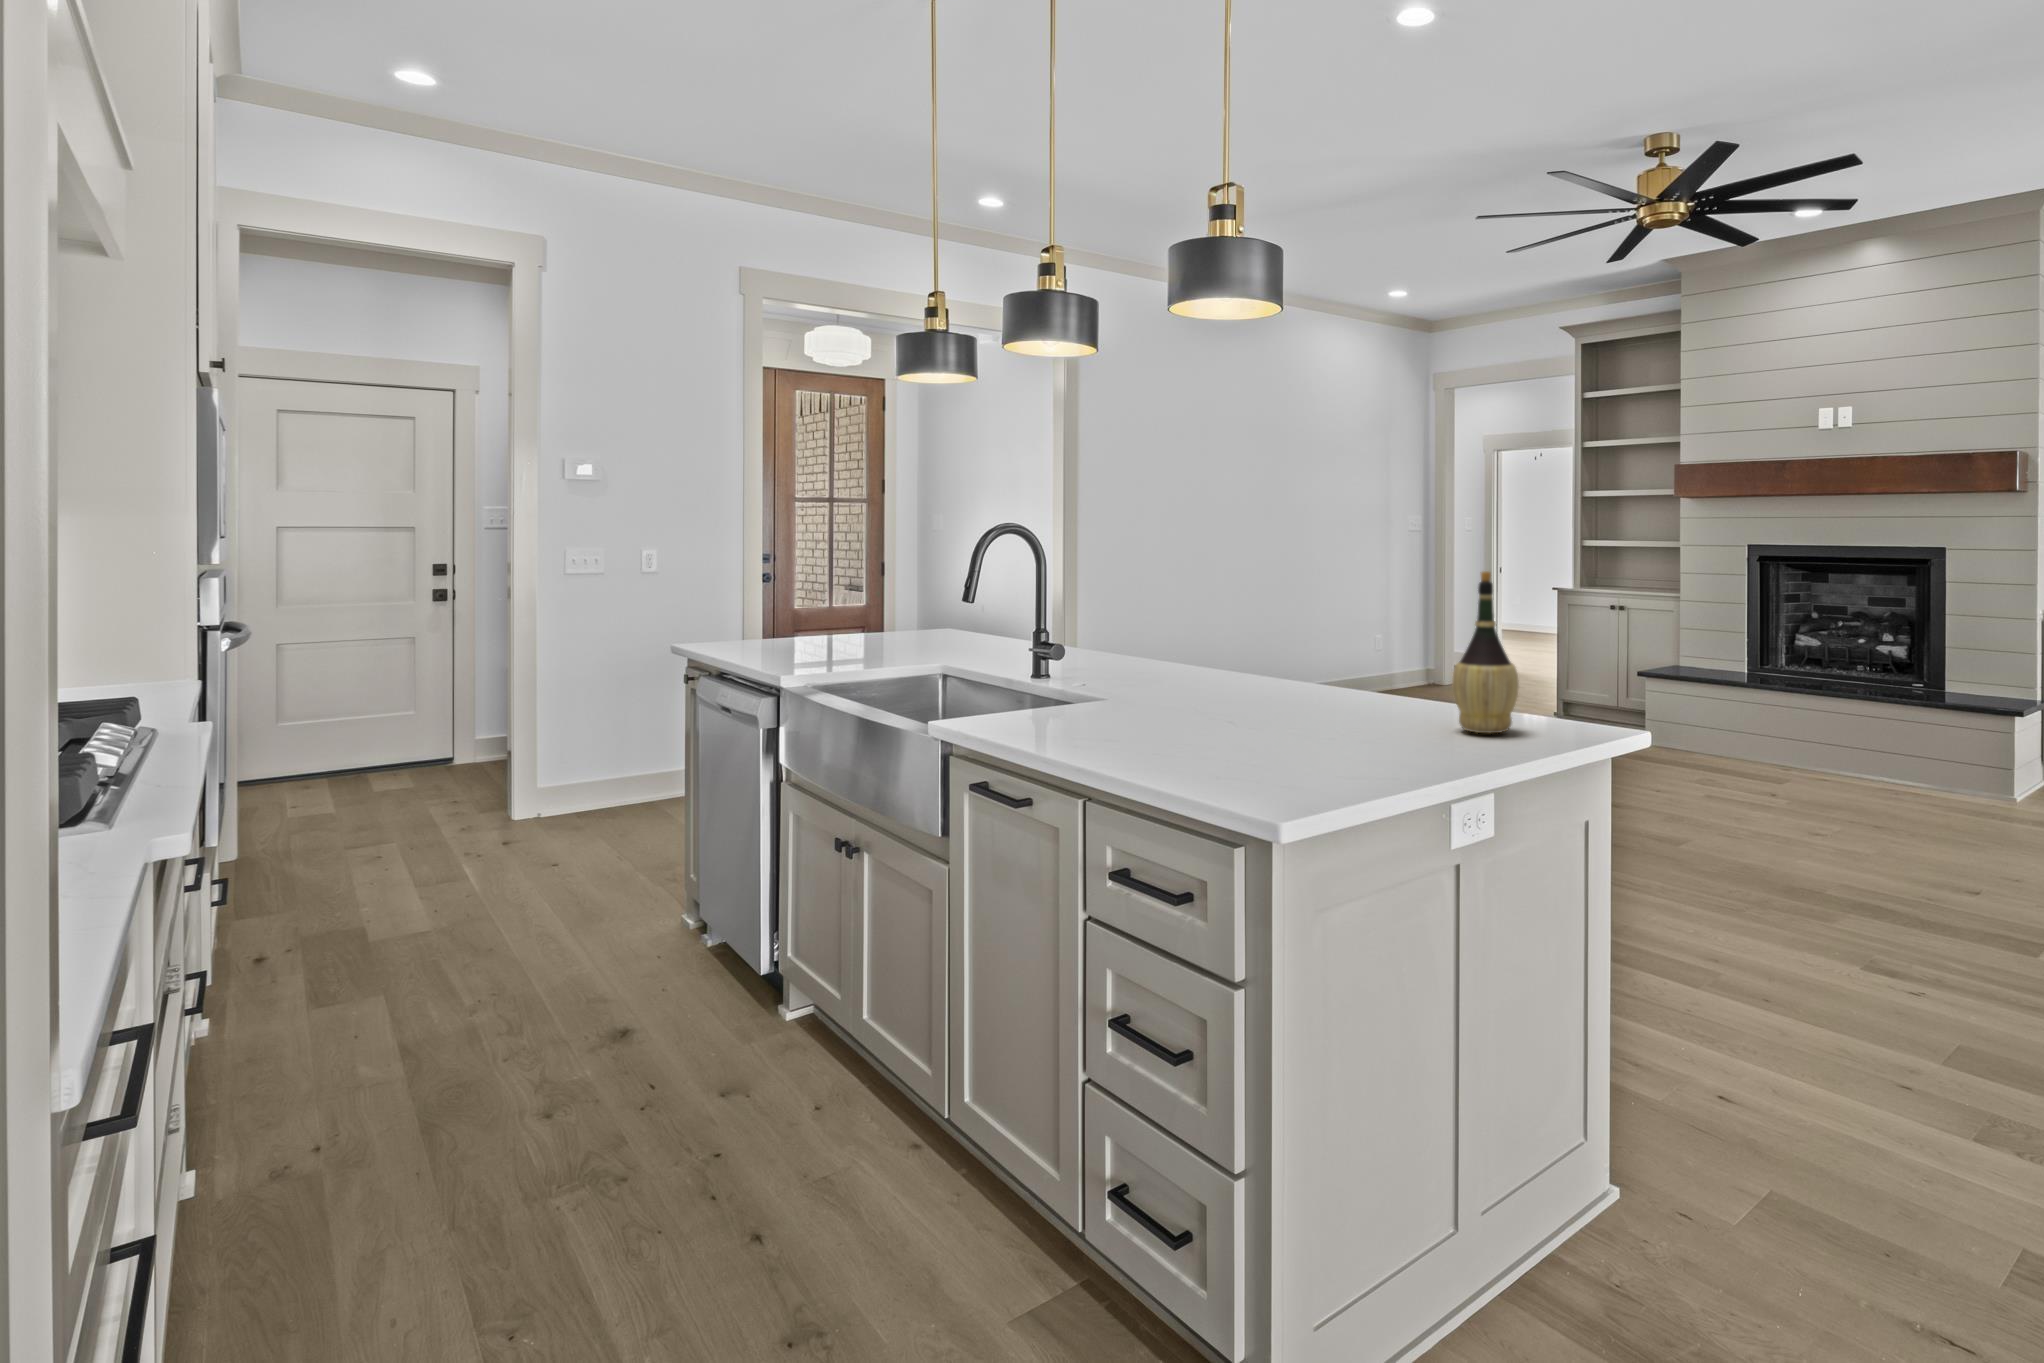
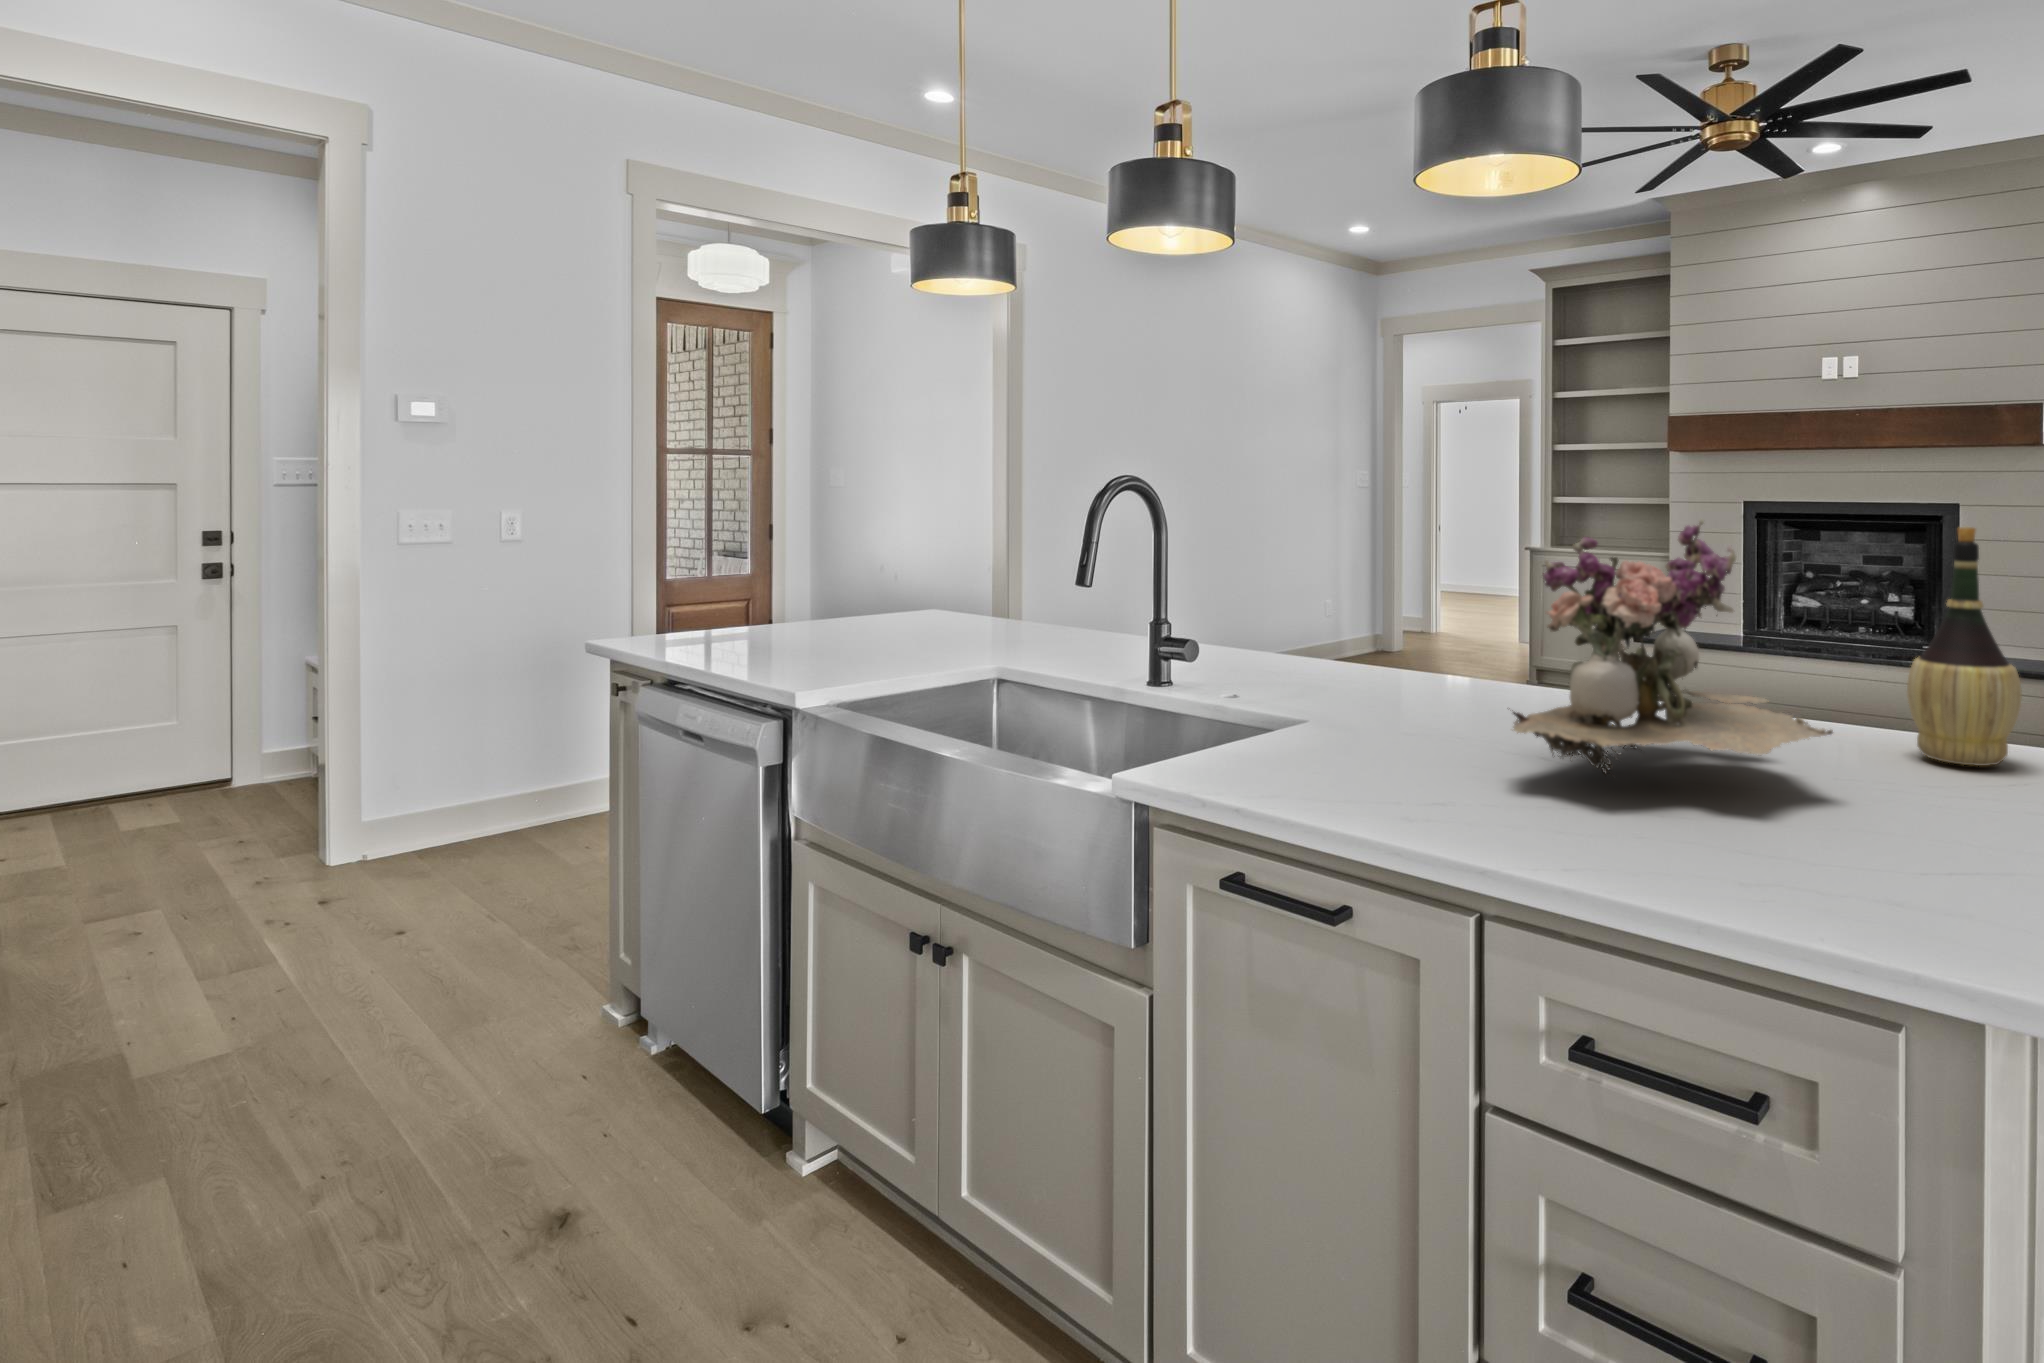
flower arrangement: none [1148,564,1355,733] -> present [1512,519,1833,774]

